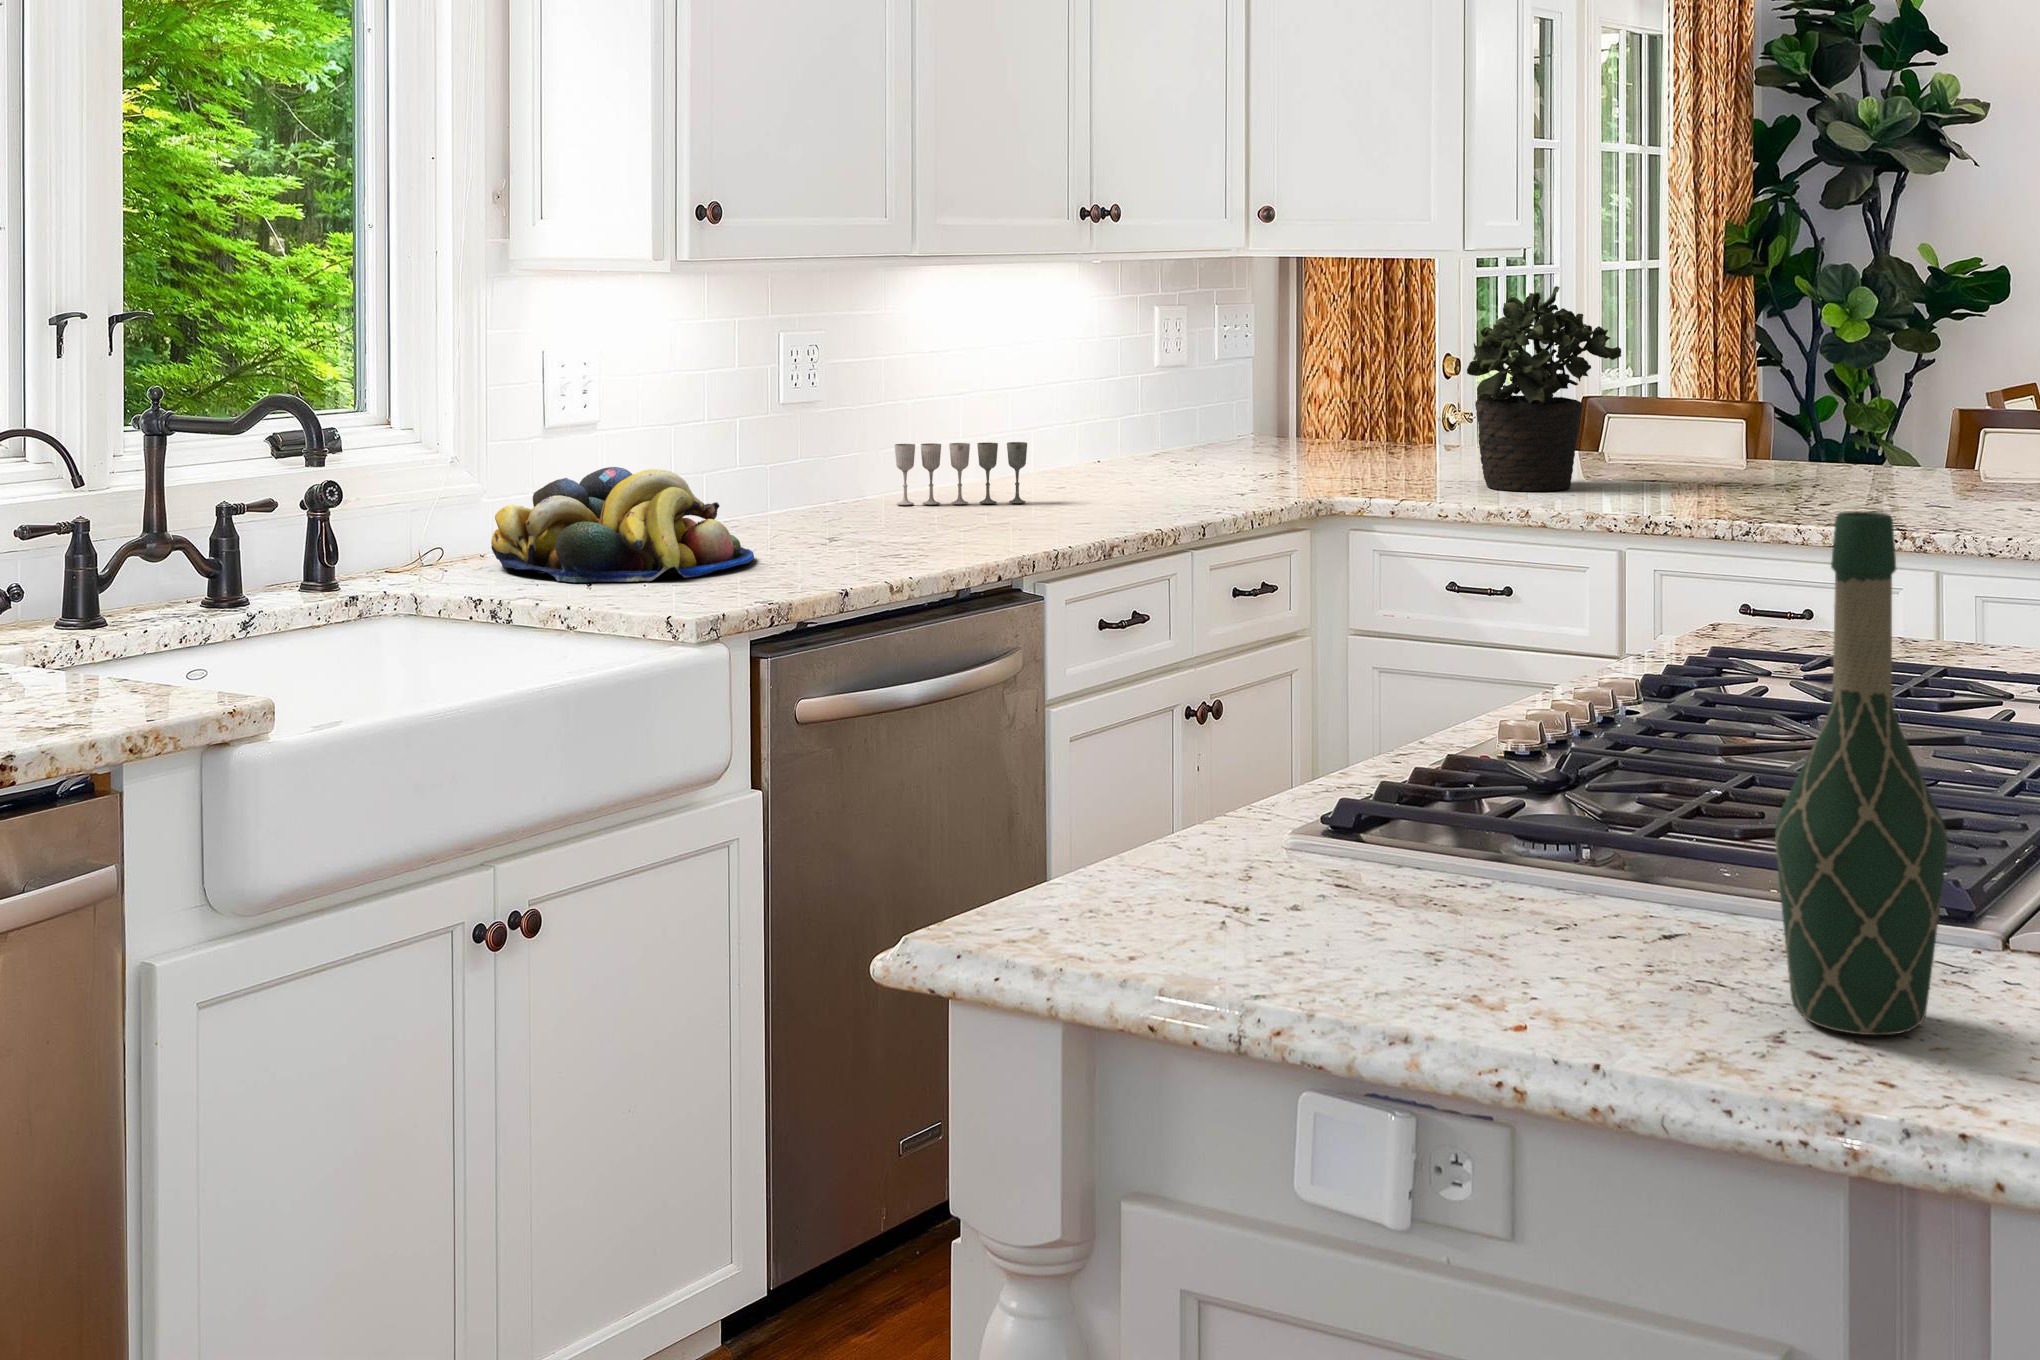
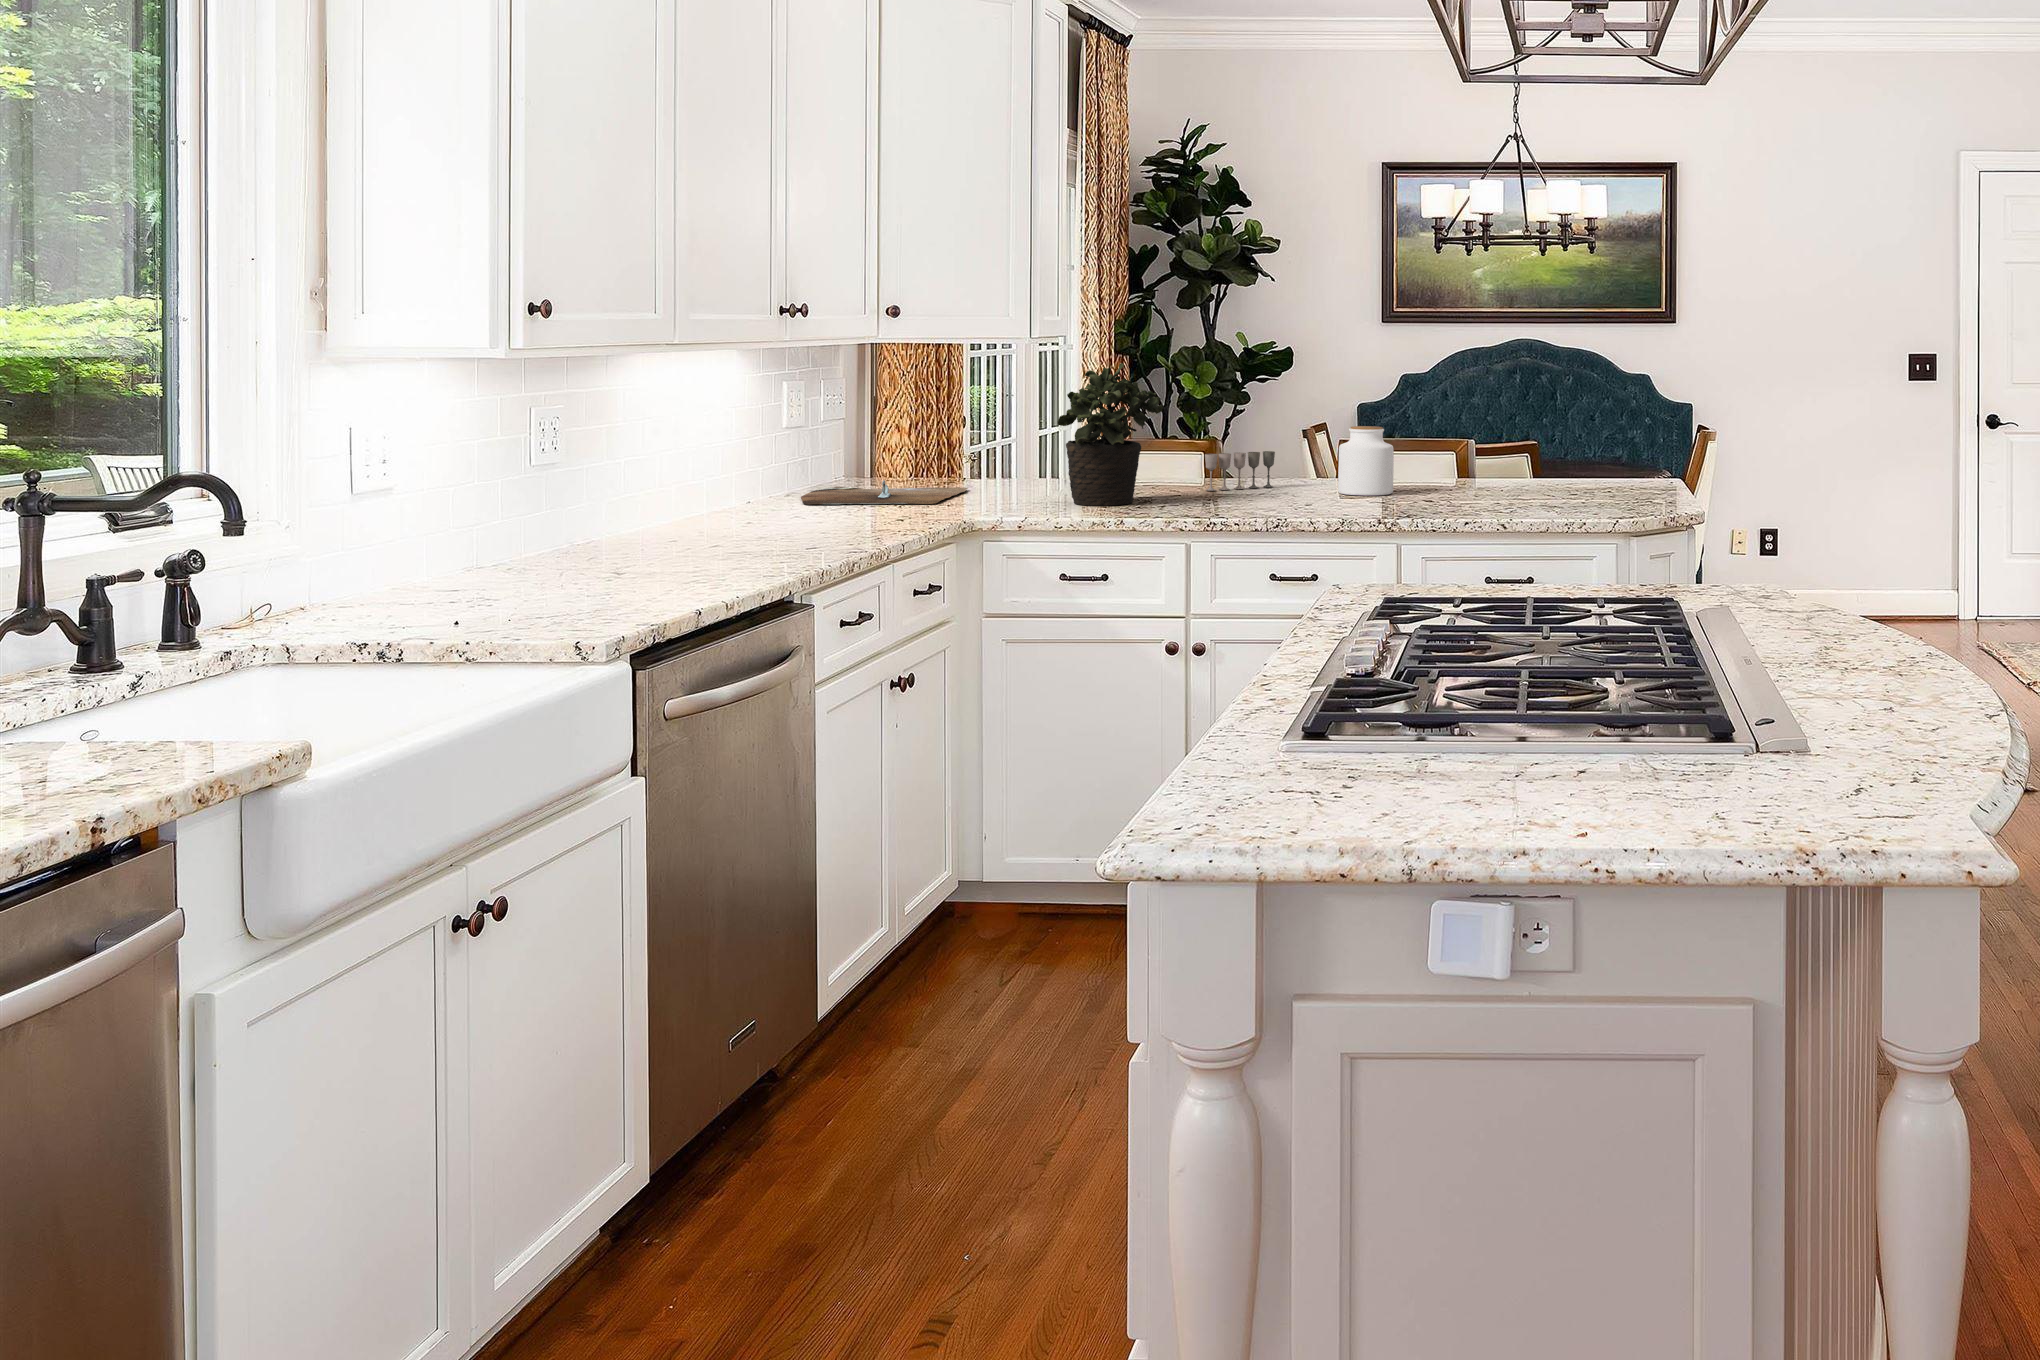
jar: none [1911,384,2004,494] -> present [1338,426,1394,496]
wine glass: present [895,442,1027,505] -> present [1205,451,1275,491]
cutting board: none [1145,445,1375,479] -> present [801,480,968,505]
fruit bowl: present [491,467,754,582] -> none [325,518,586,620]
wine bottle: present [1775,511,1947,1035] -> none [1698,507,1790,803]

